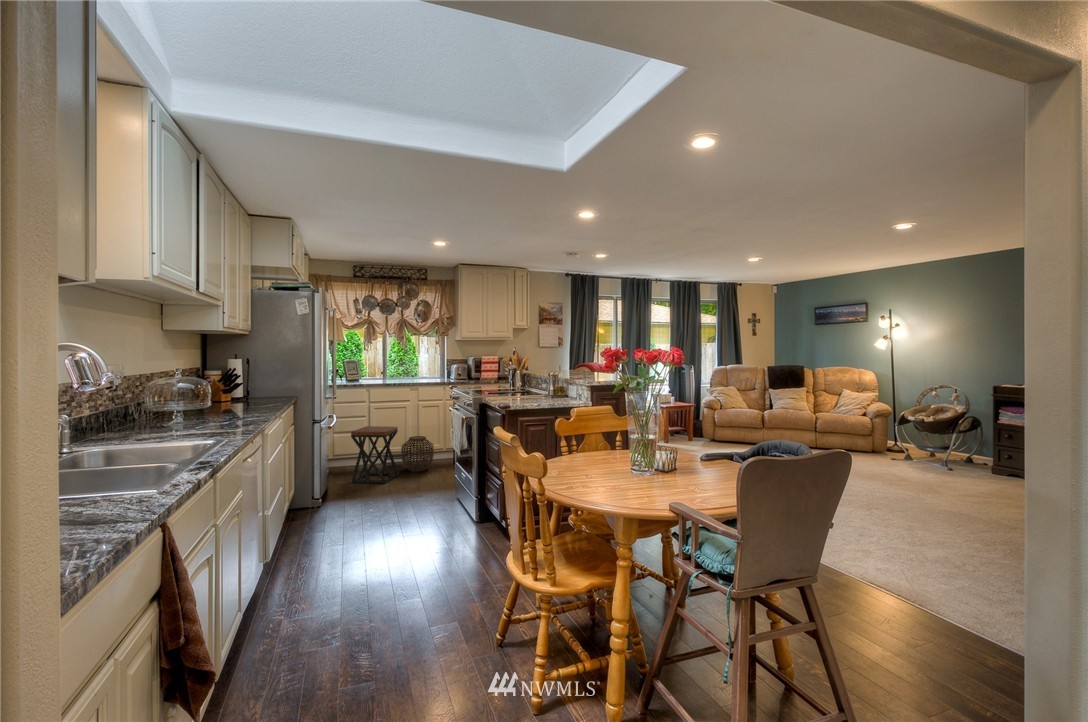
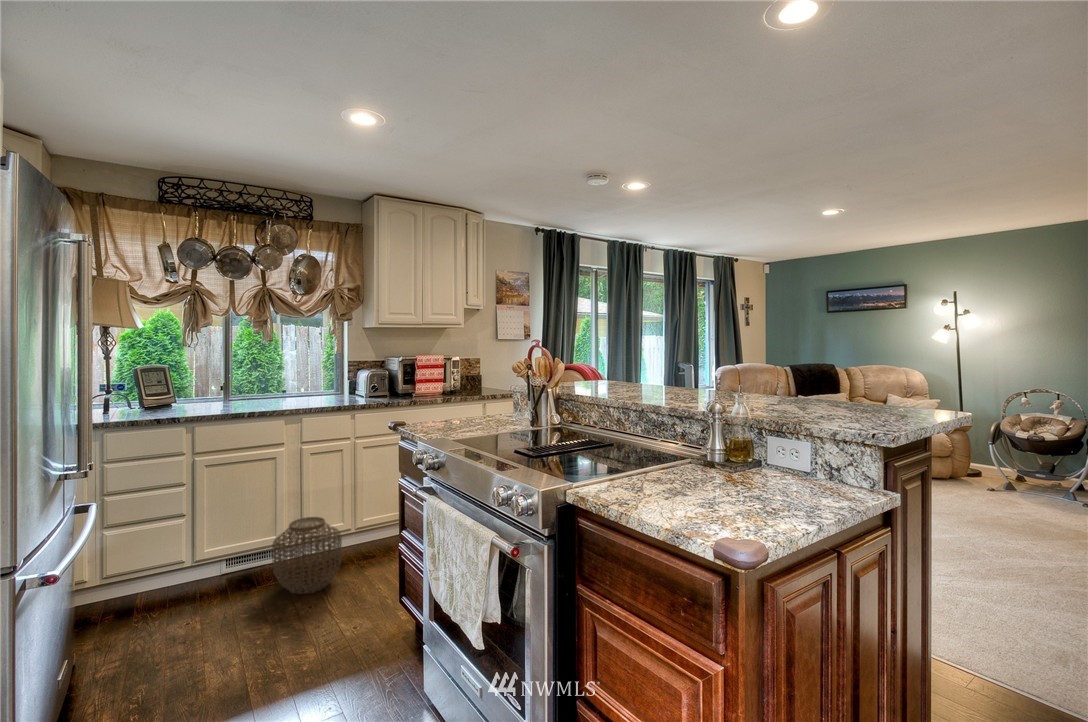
stool: present [351,426,398,483] -> none [147,510,267,659]

